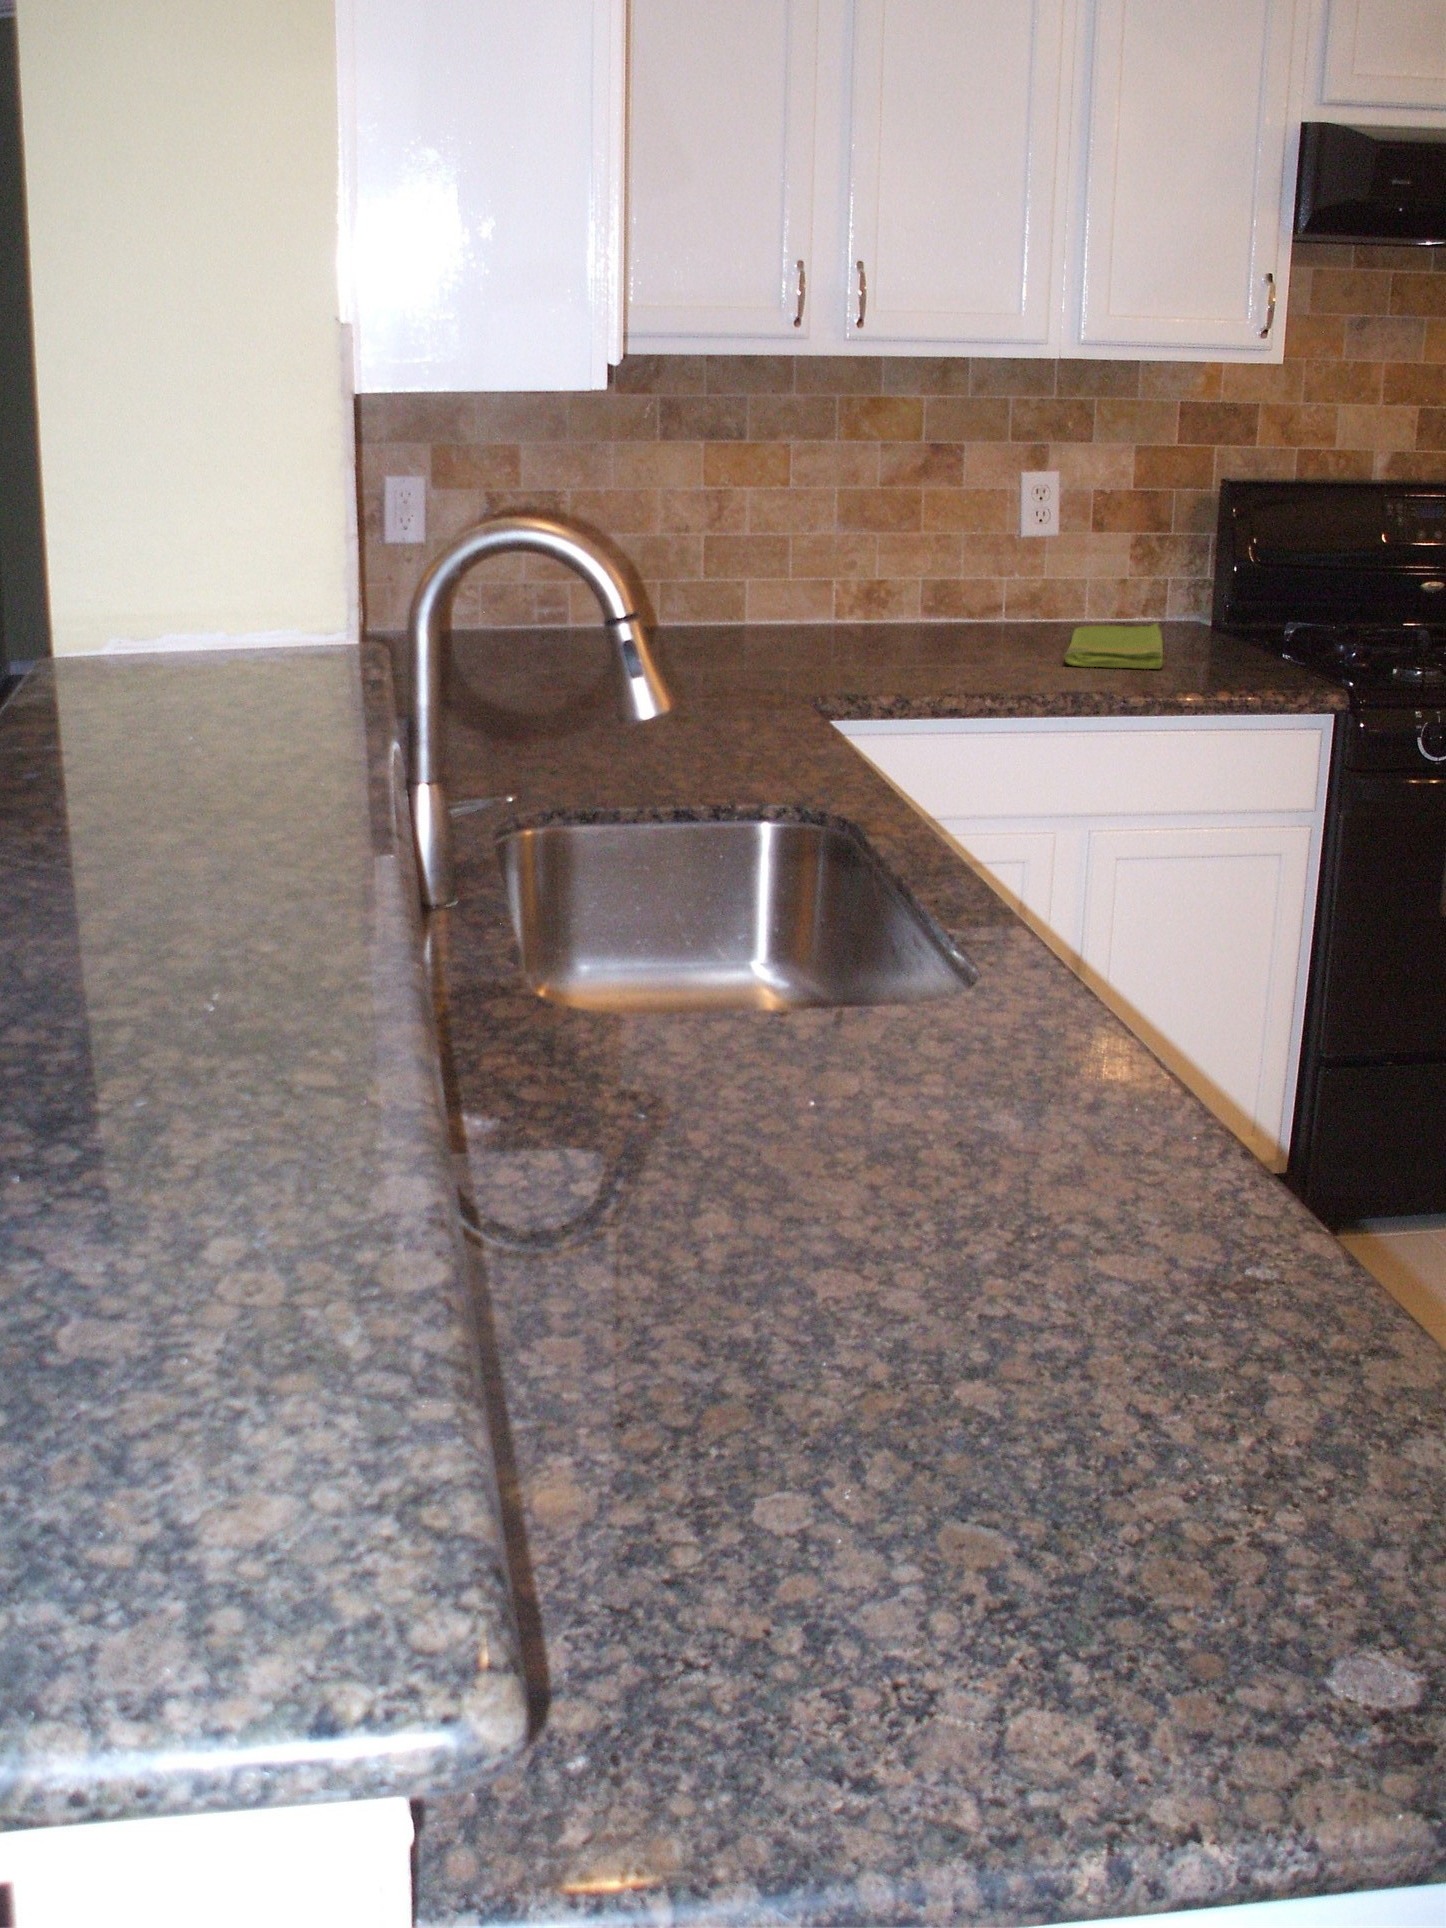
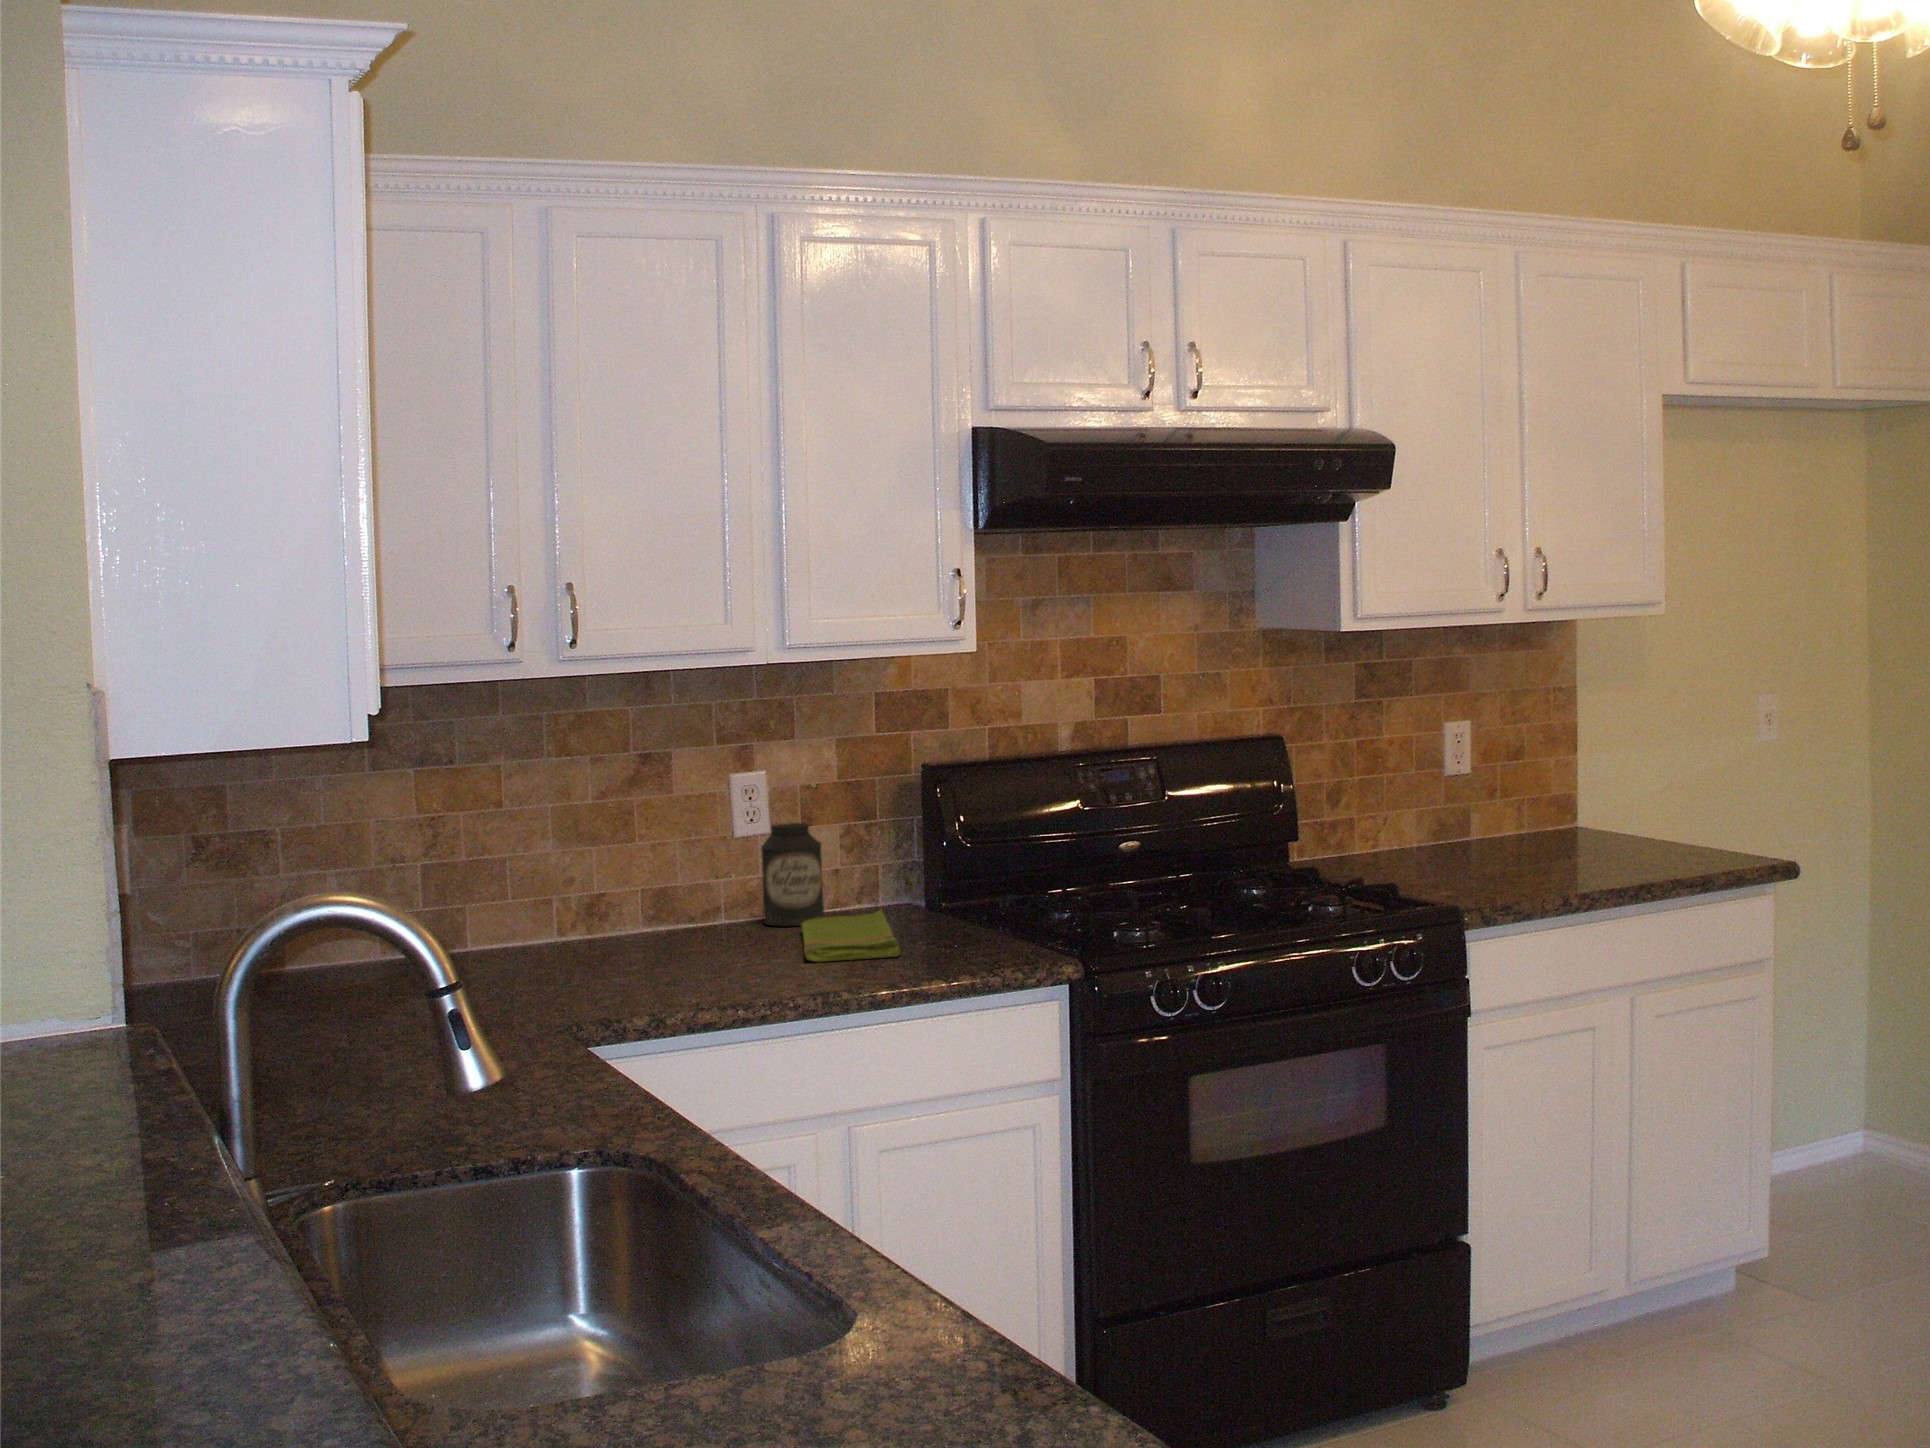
canister: none [1040,527,1107,632] -> present [761,823,824,926]

